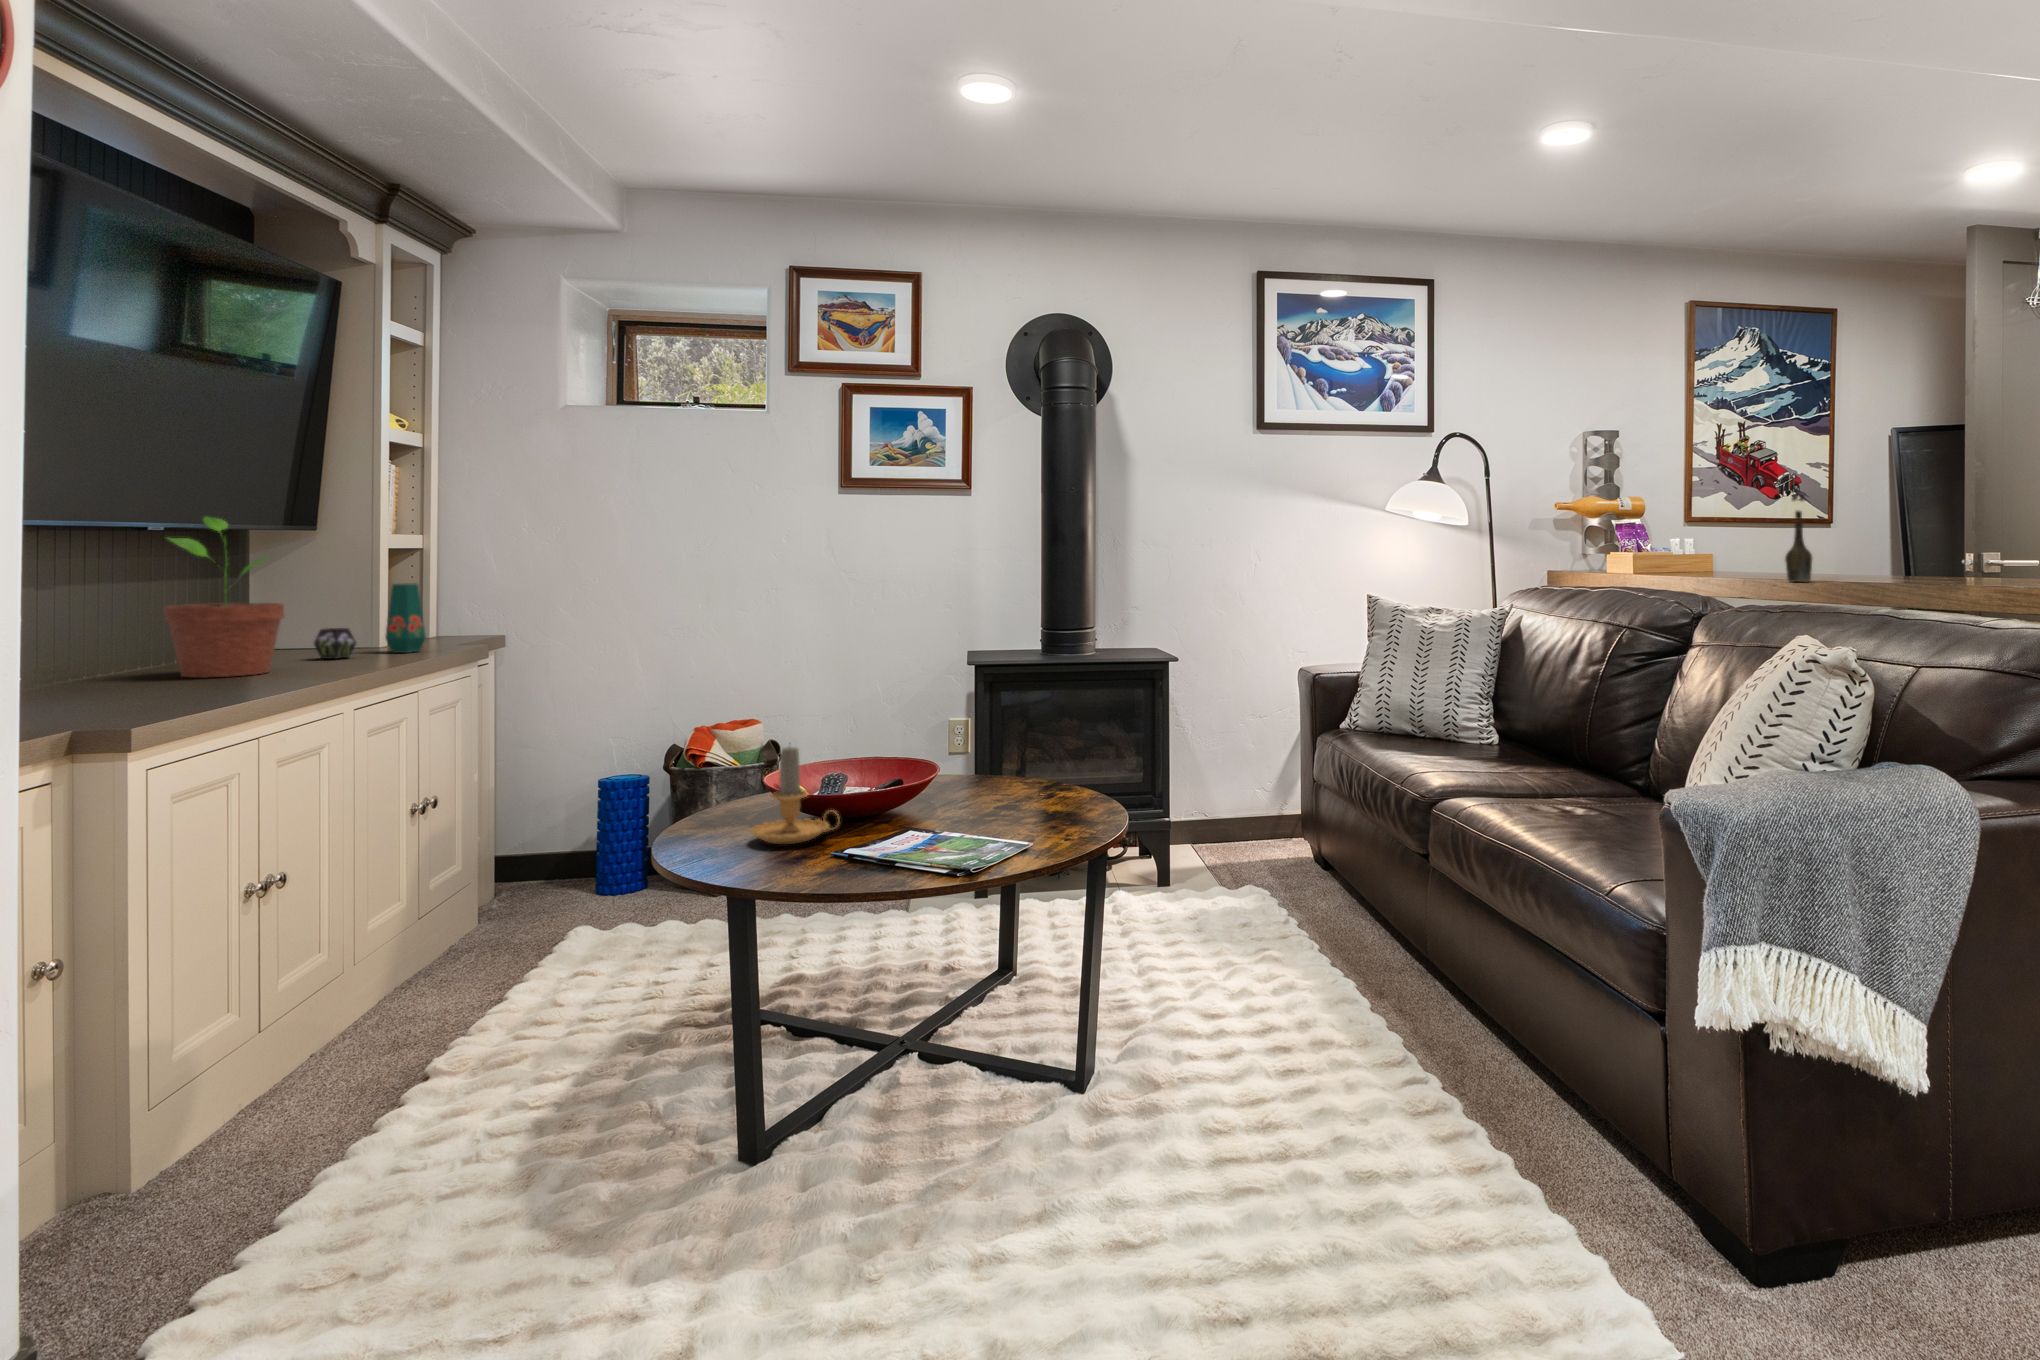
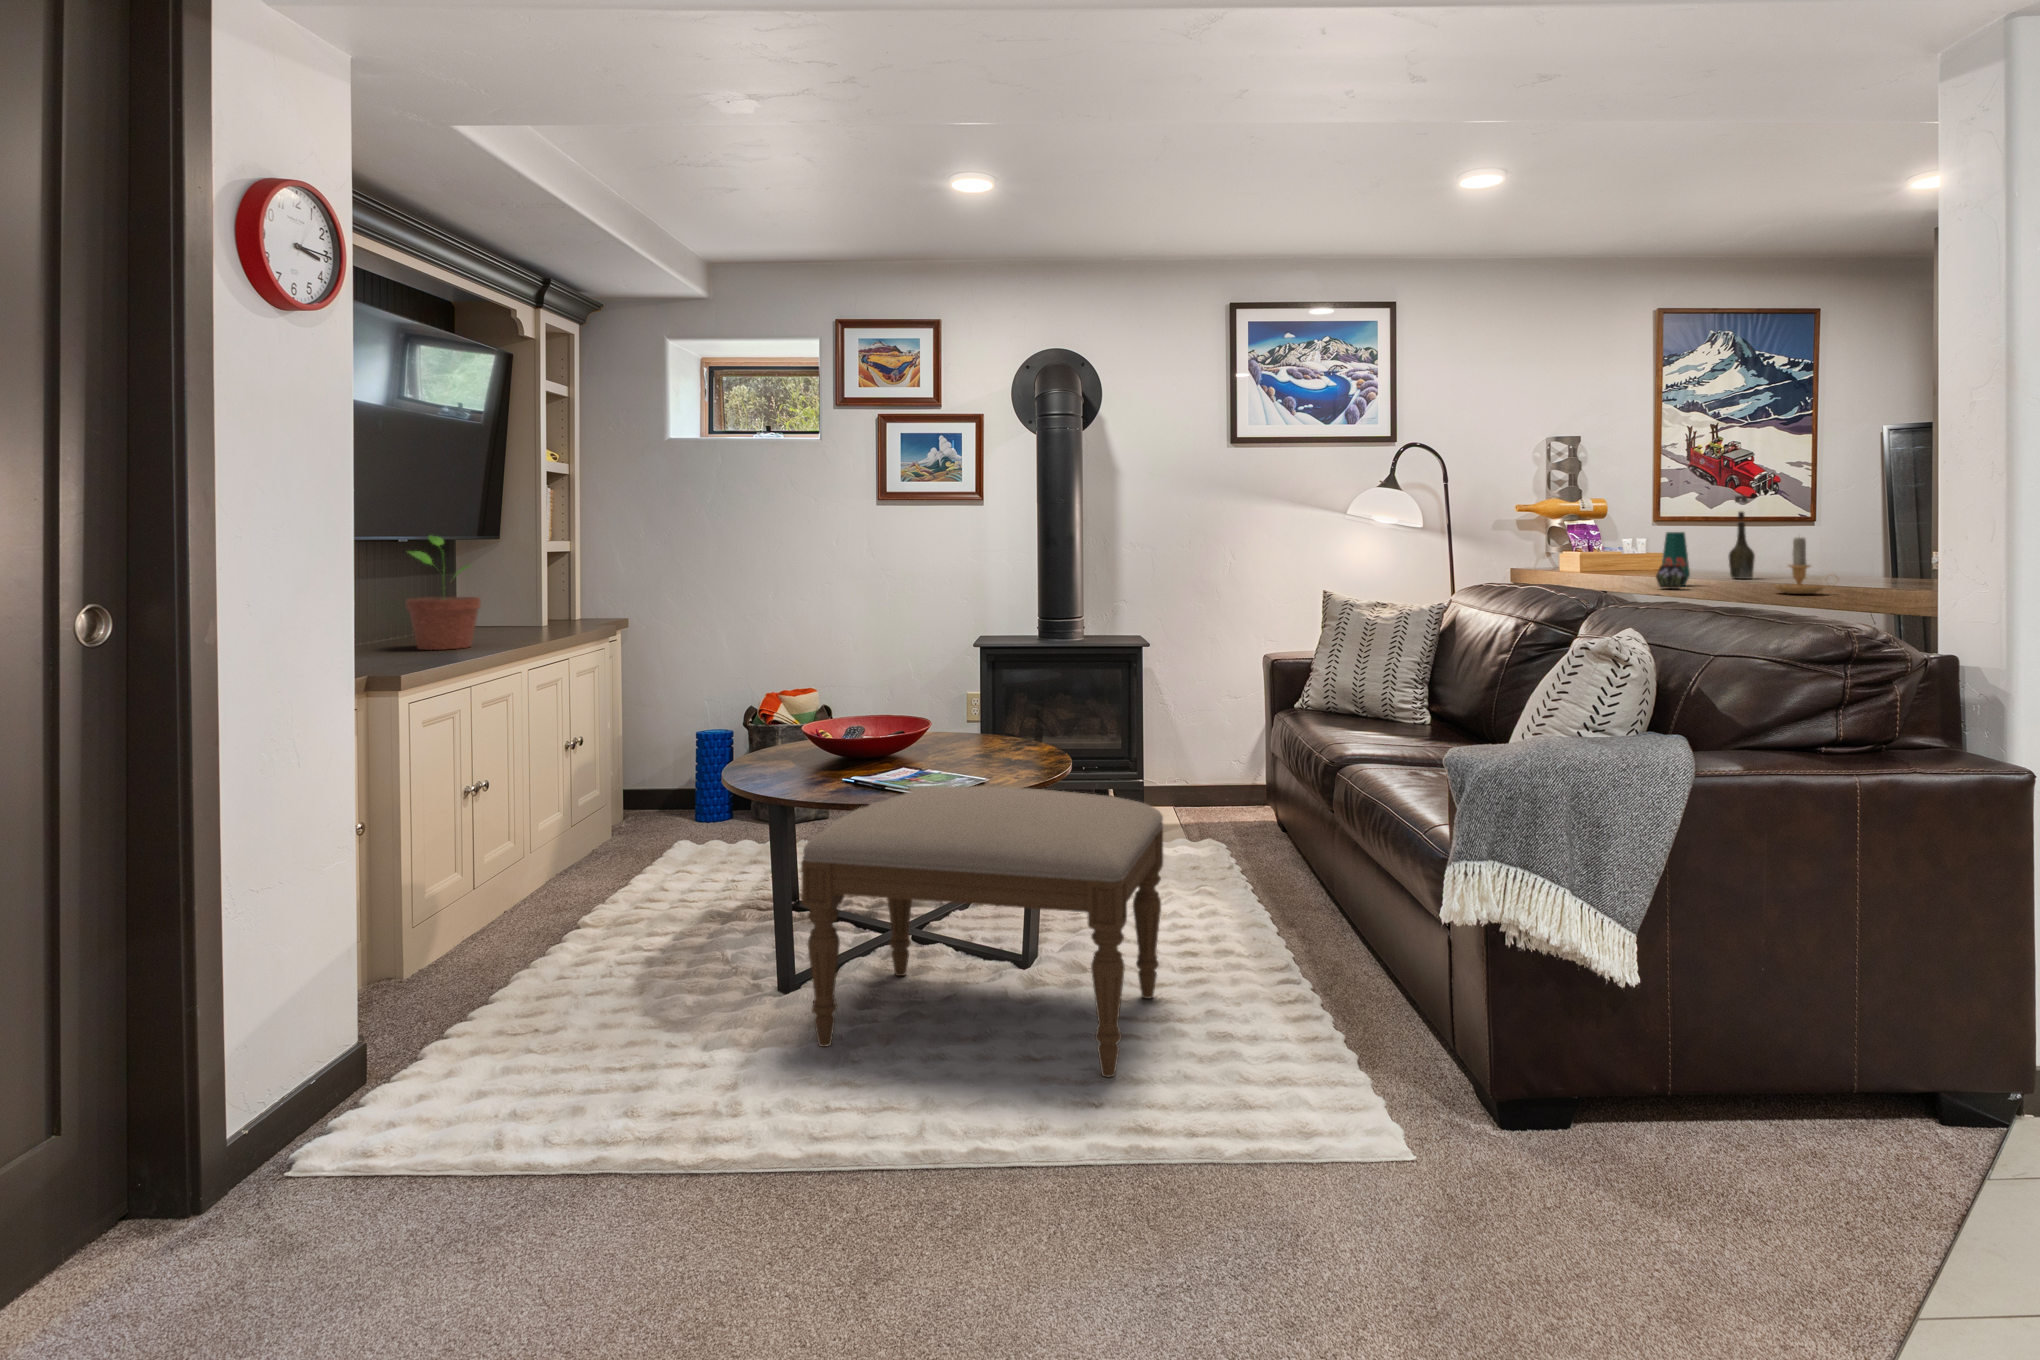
vase: present [314,584,426,659] -> present [1656,532,1690,589]
candle: present [750,747,839,844] -> present [1774,538,1839,594]
ottoman: none [792,858,1285,1282] -> present [801,786,1163,1077]

